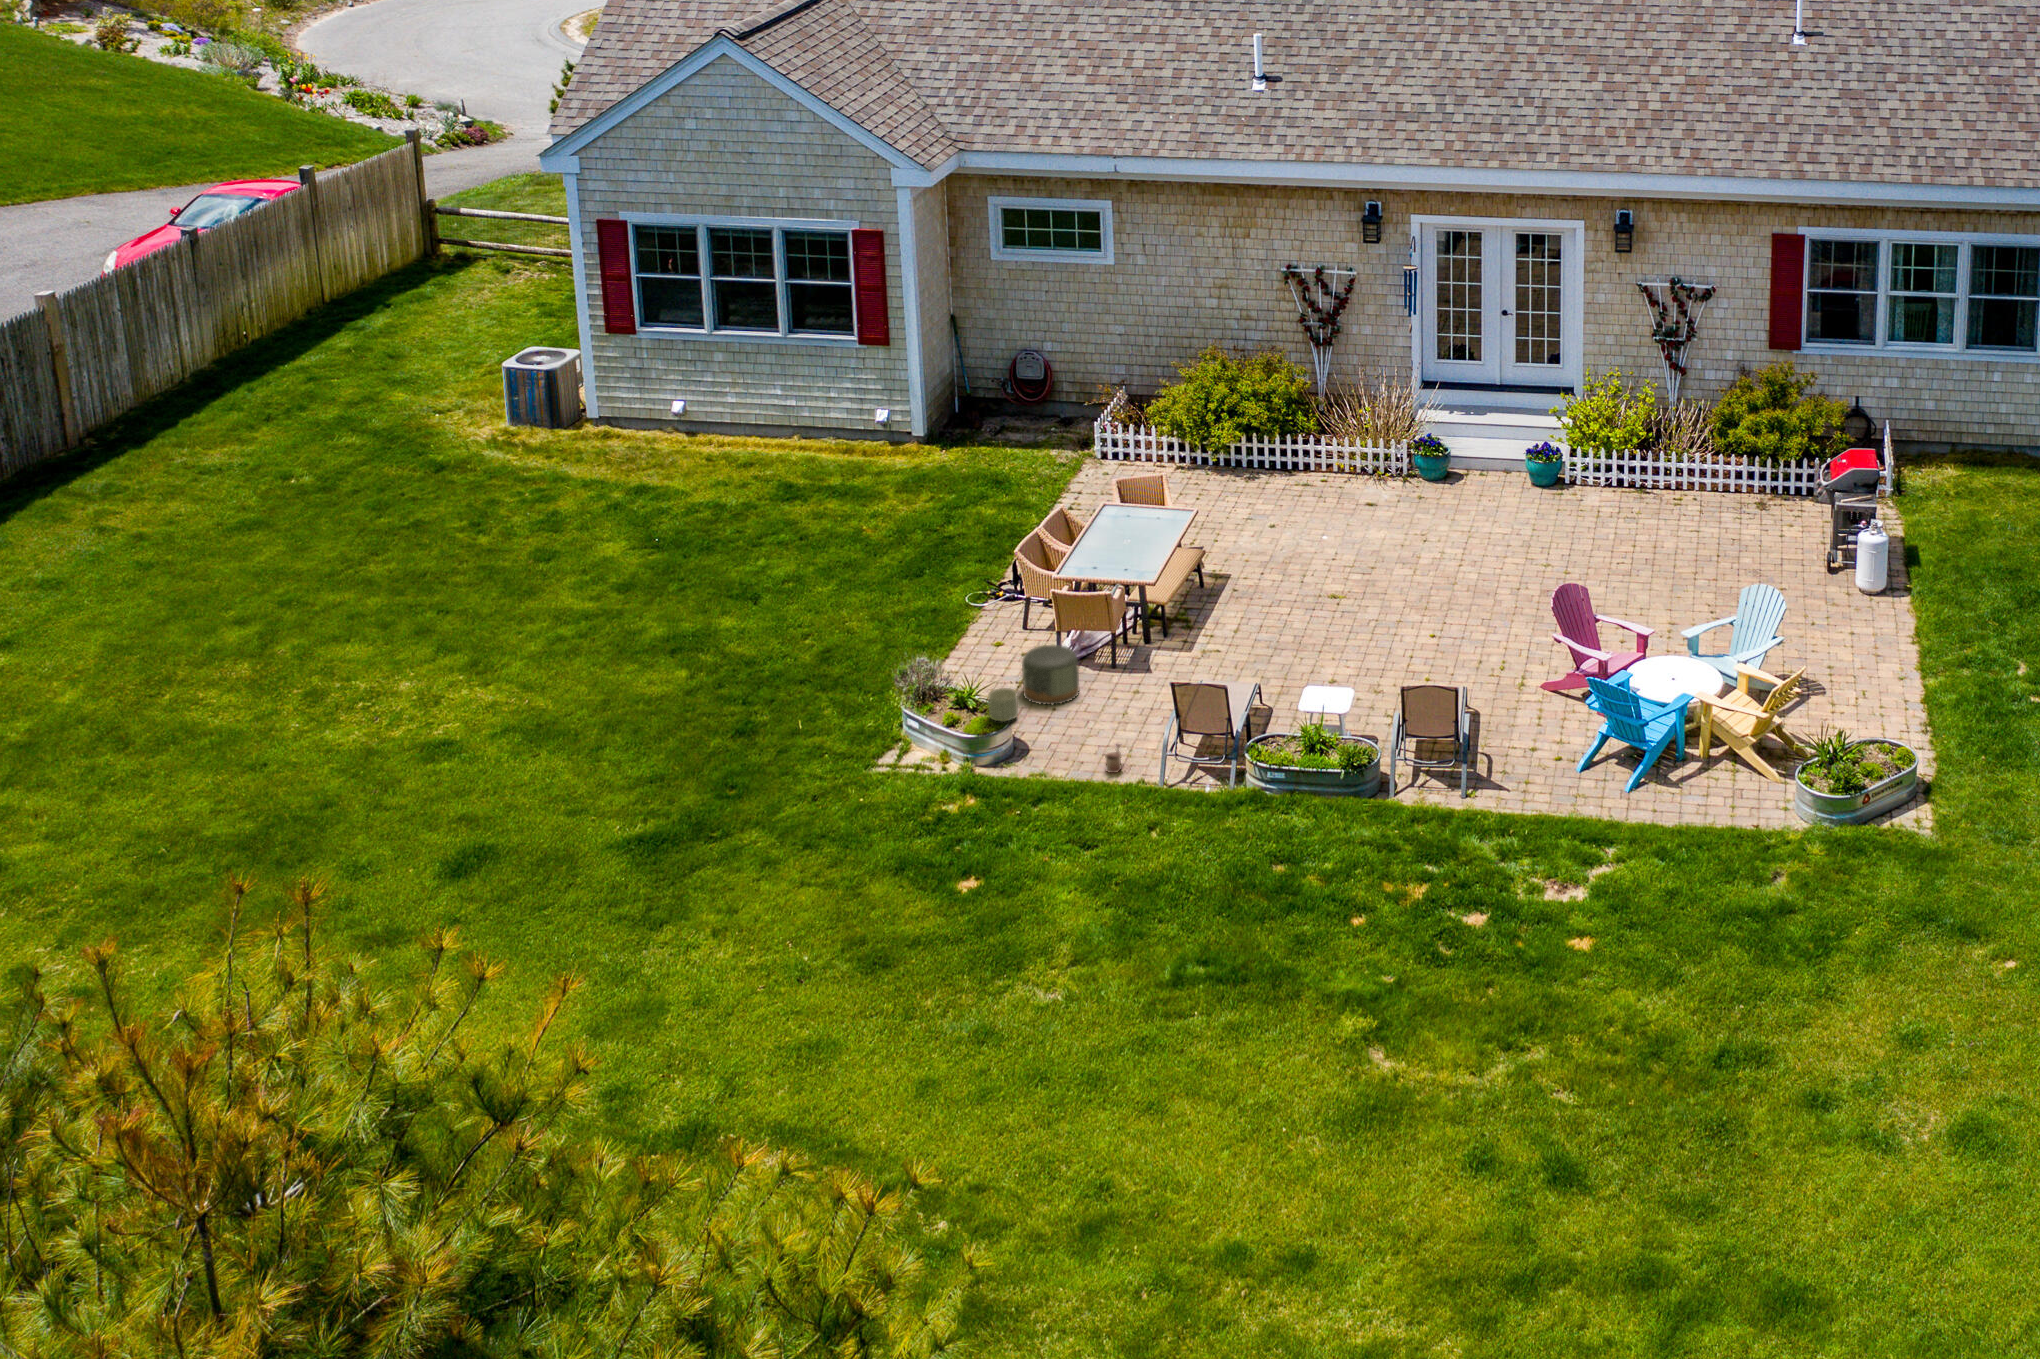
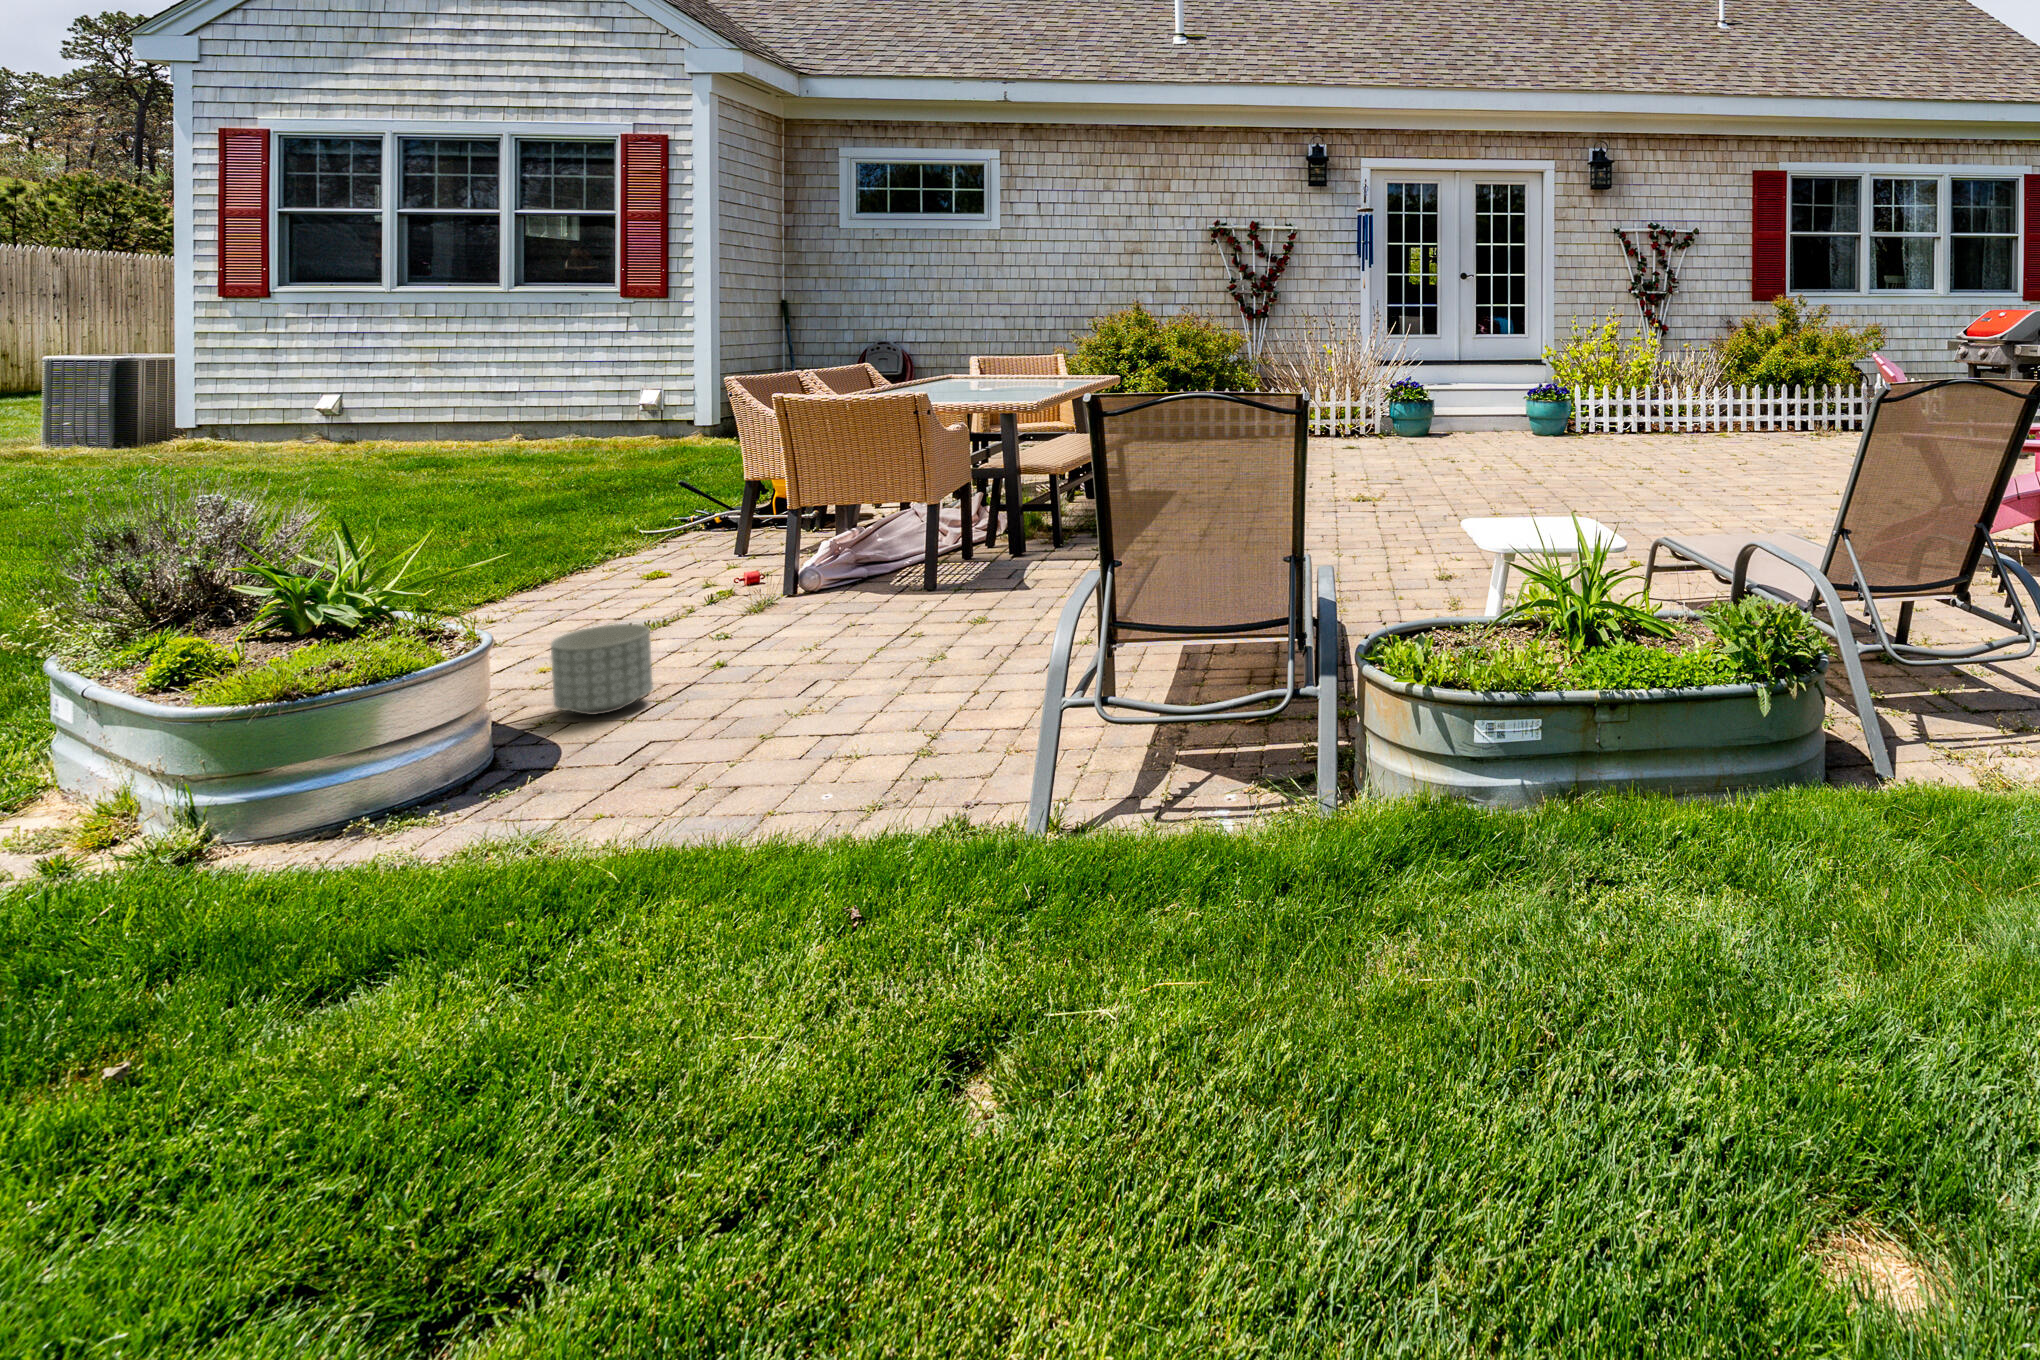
pouf: present [1022,645,1079,705] -> none [696,538,857,675]
watering can: present [1105,744,1121,773] -> none [874,718,941,809]

